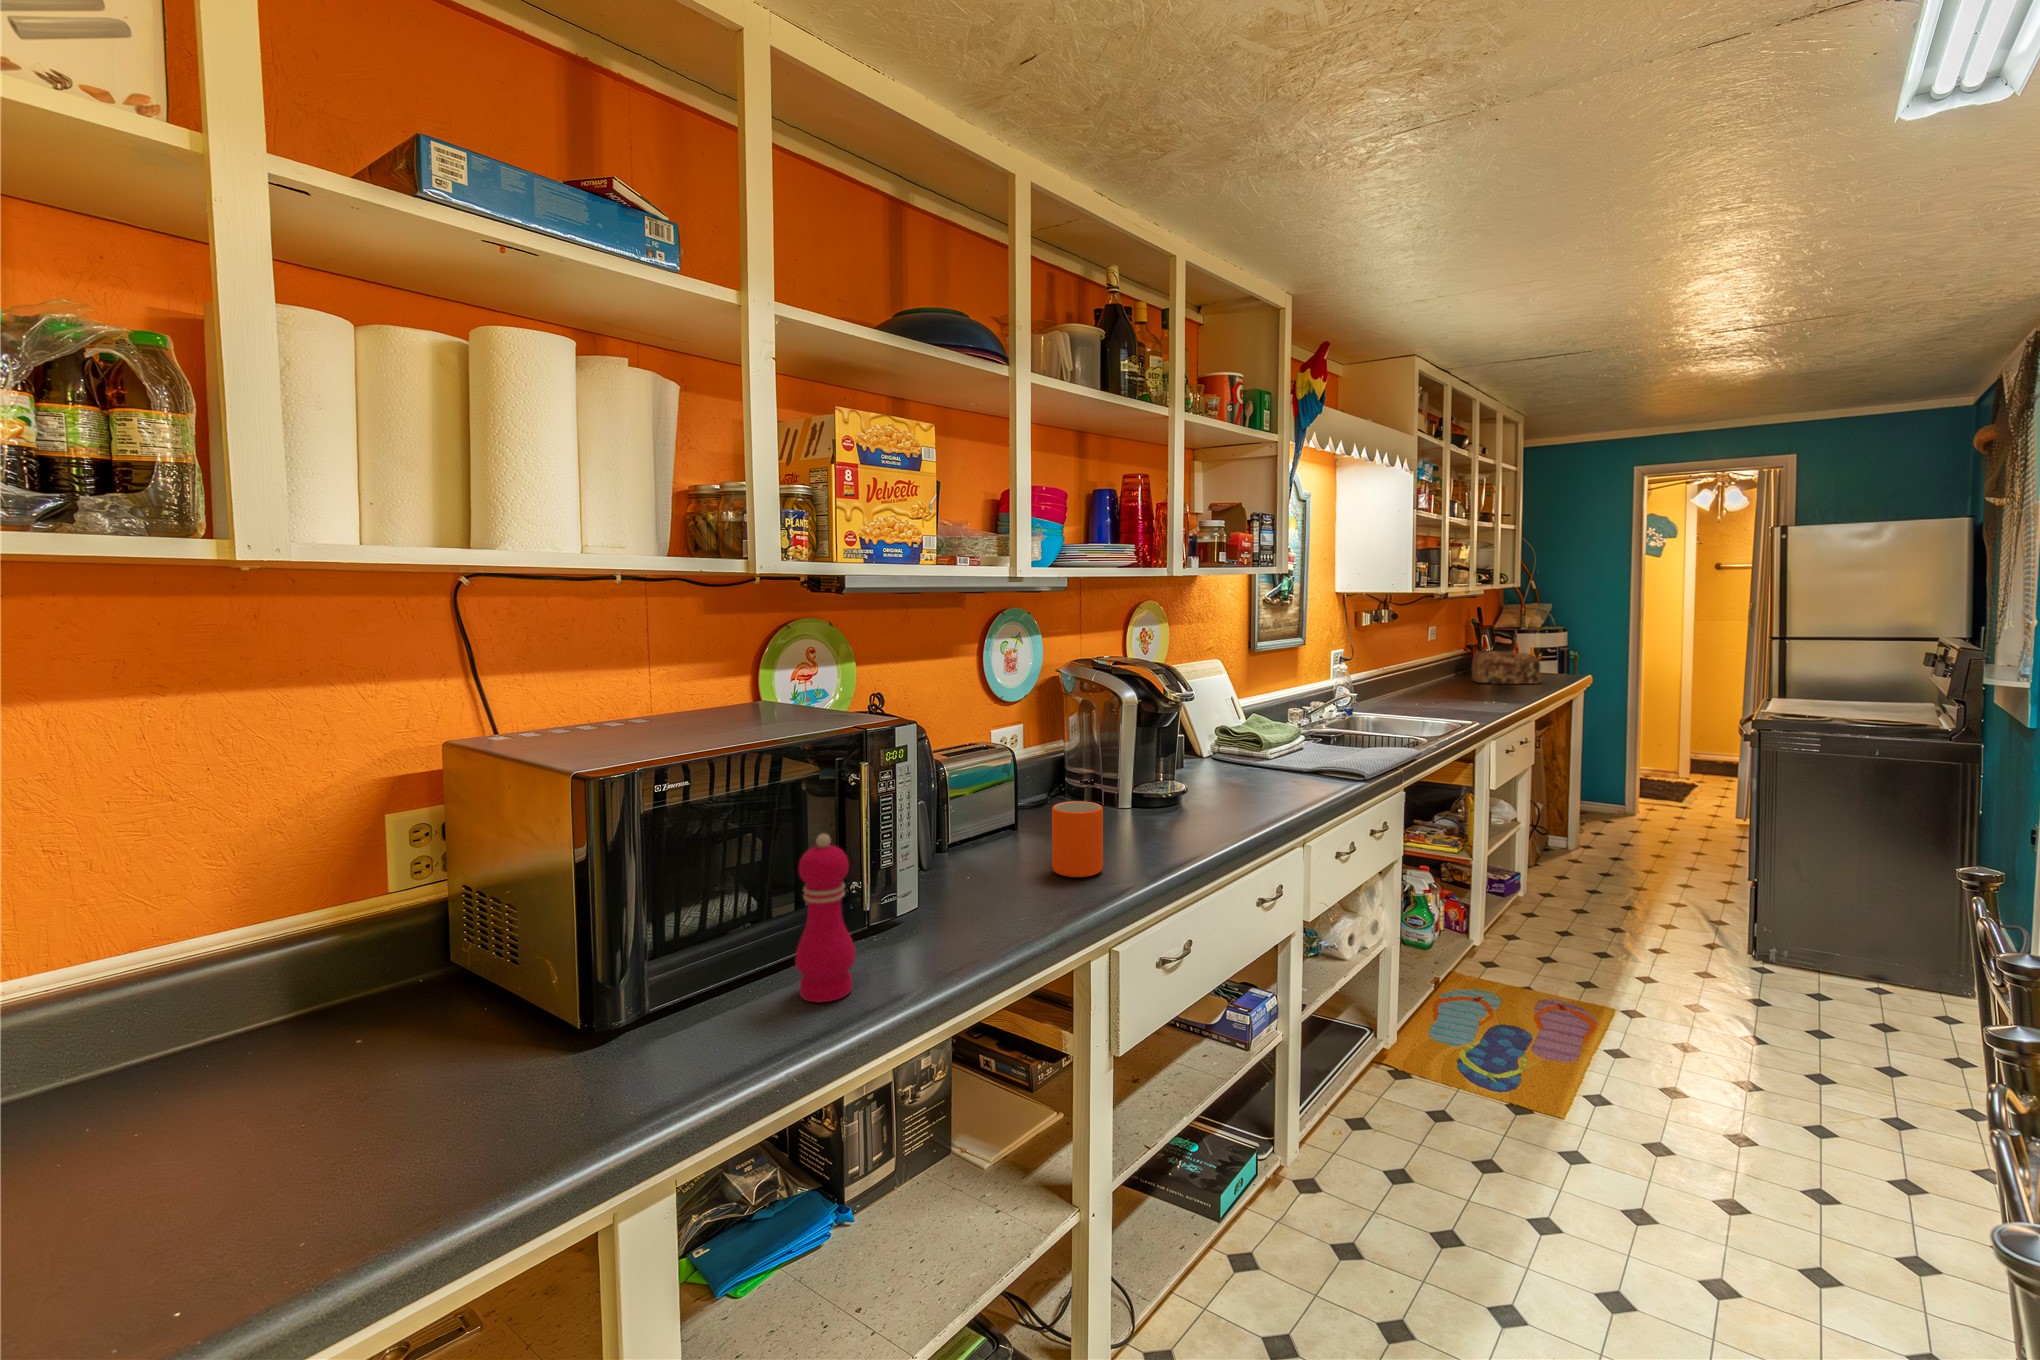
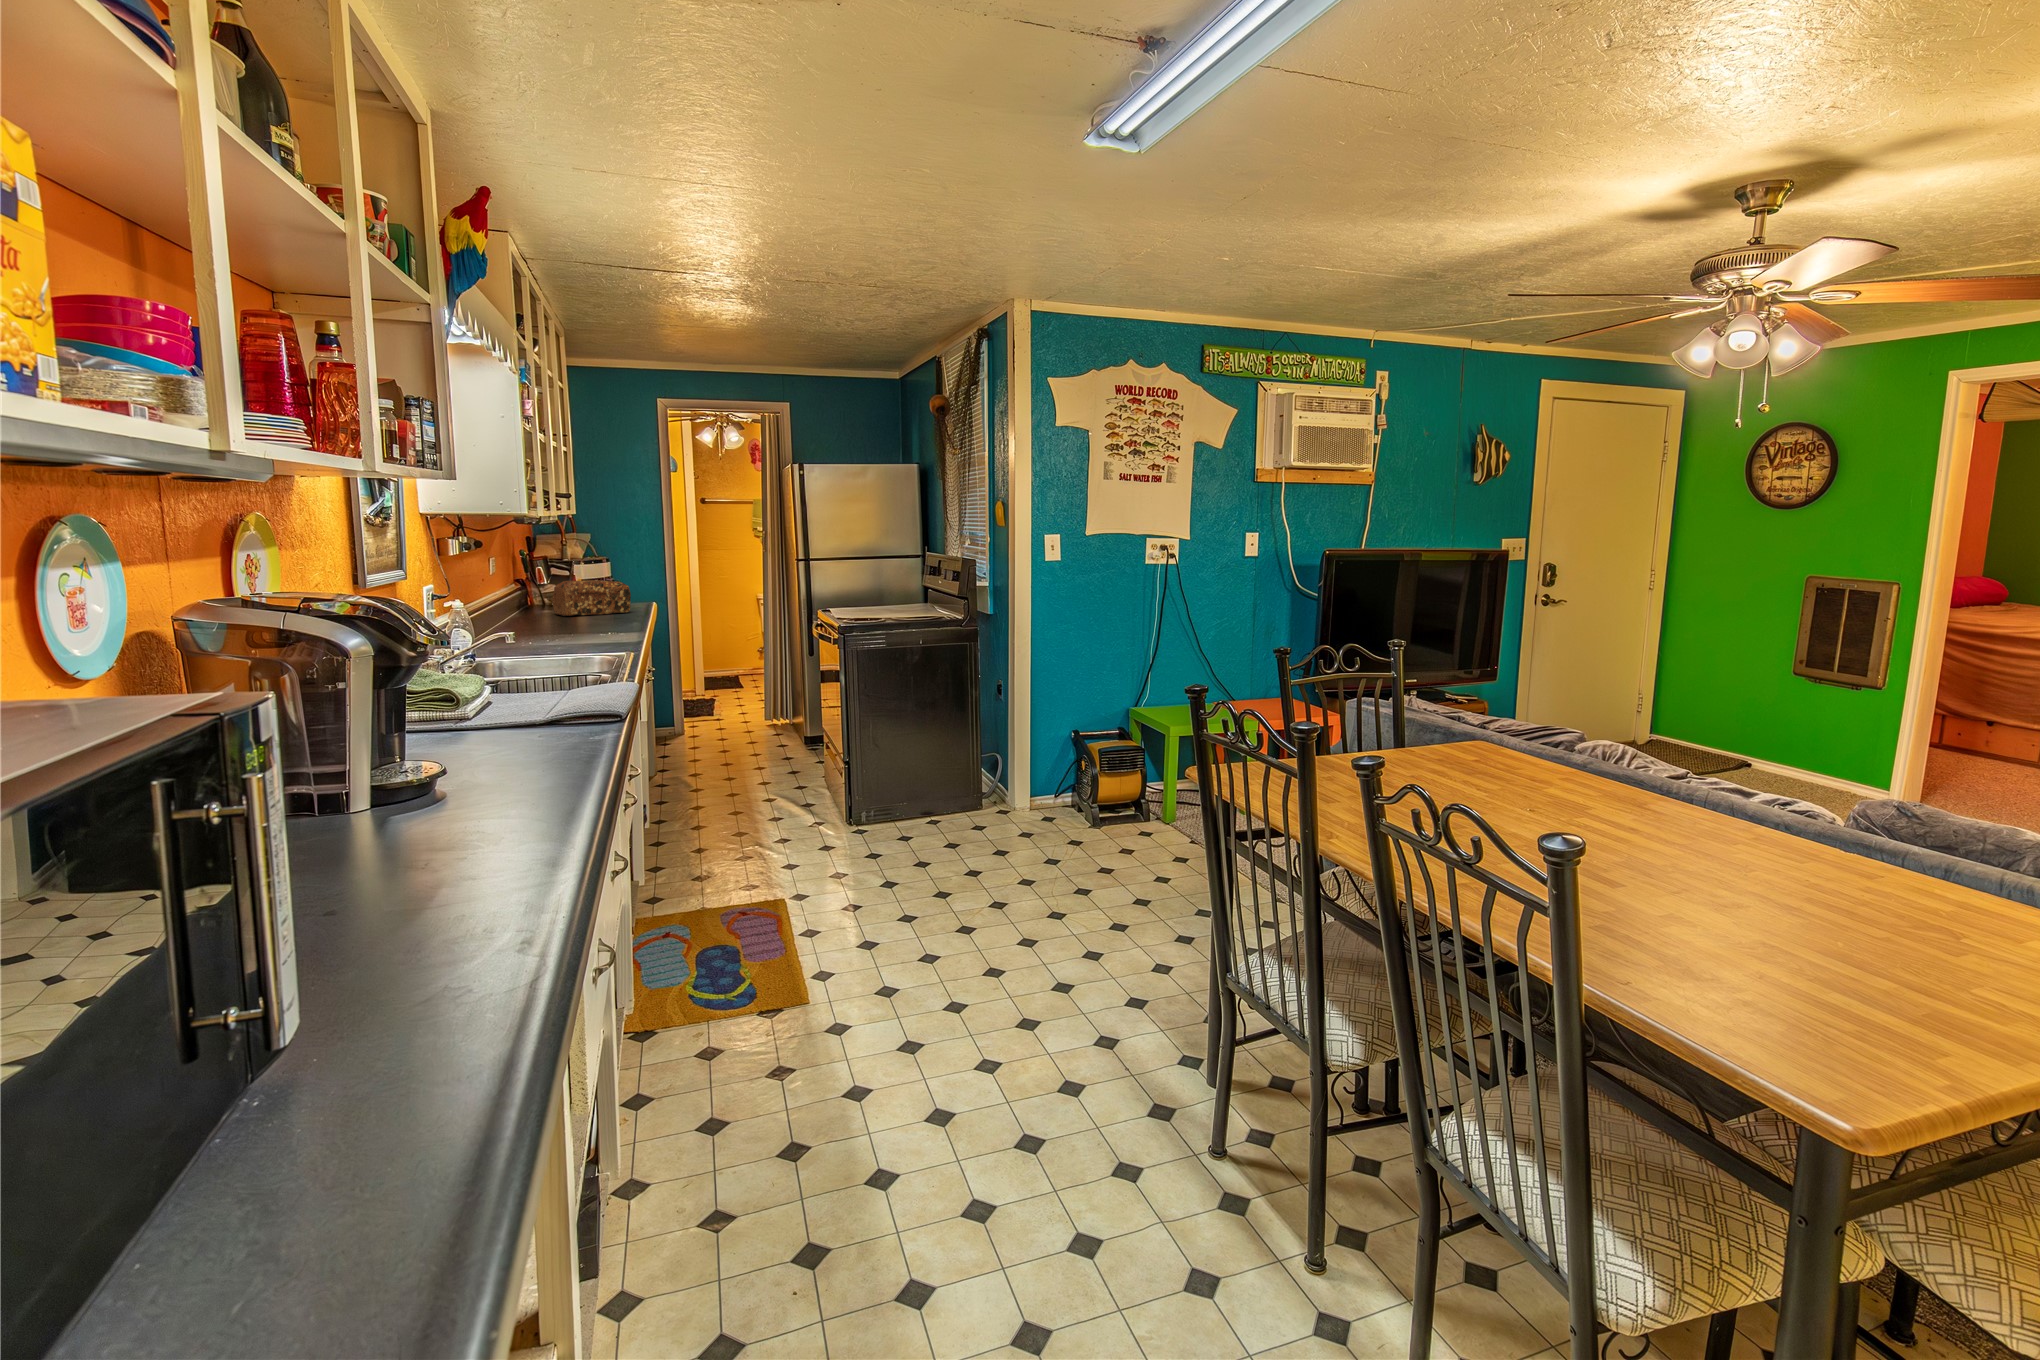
mug: present [1052,801,1103,877] -> none [396,796,501,913]
pepper mill: present [795,834,855,1002] -> none [270,918,413,1247]

